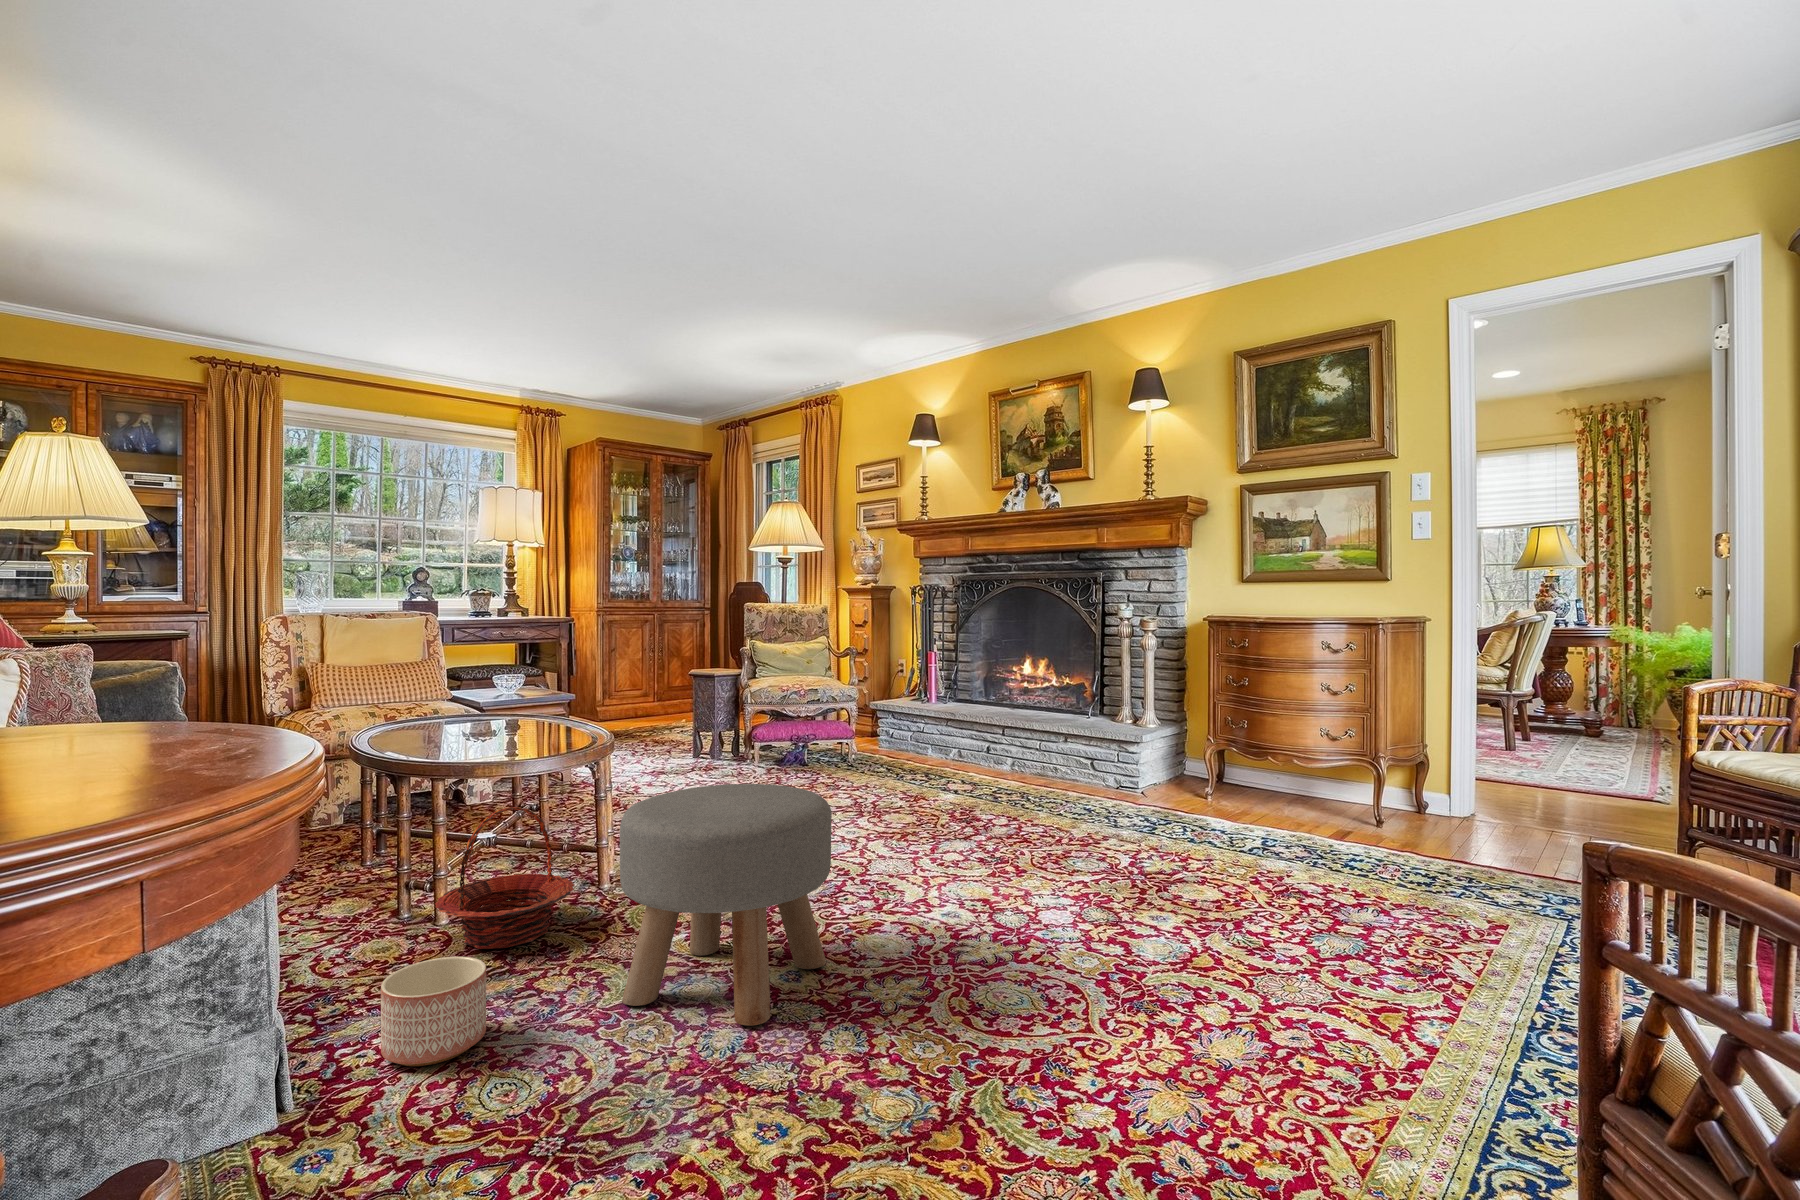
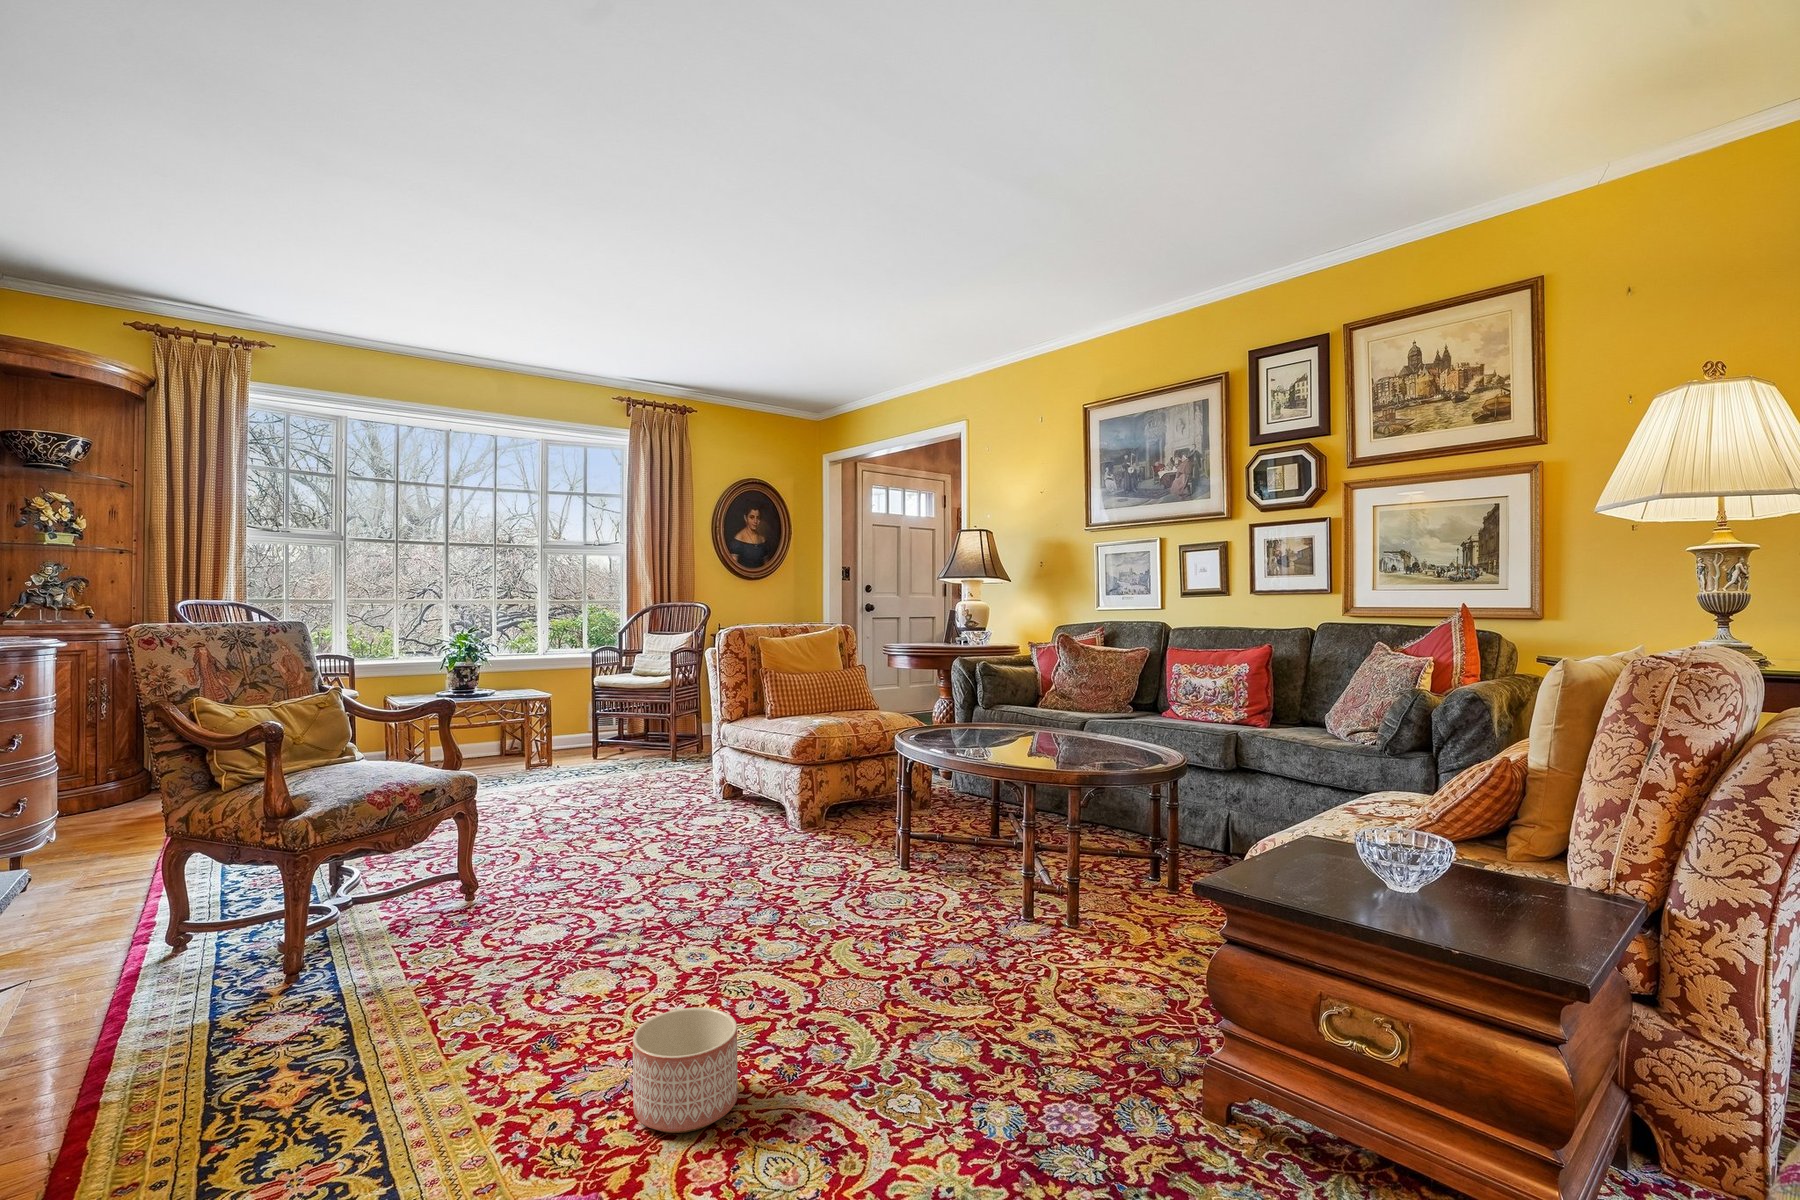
ottoman: present [620,784,832,1026] -> none [861,816,1093,1098]
basket: present [435,807,575,949] -> none [644,835,784,990]

